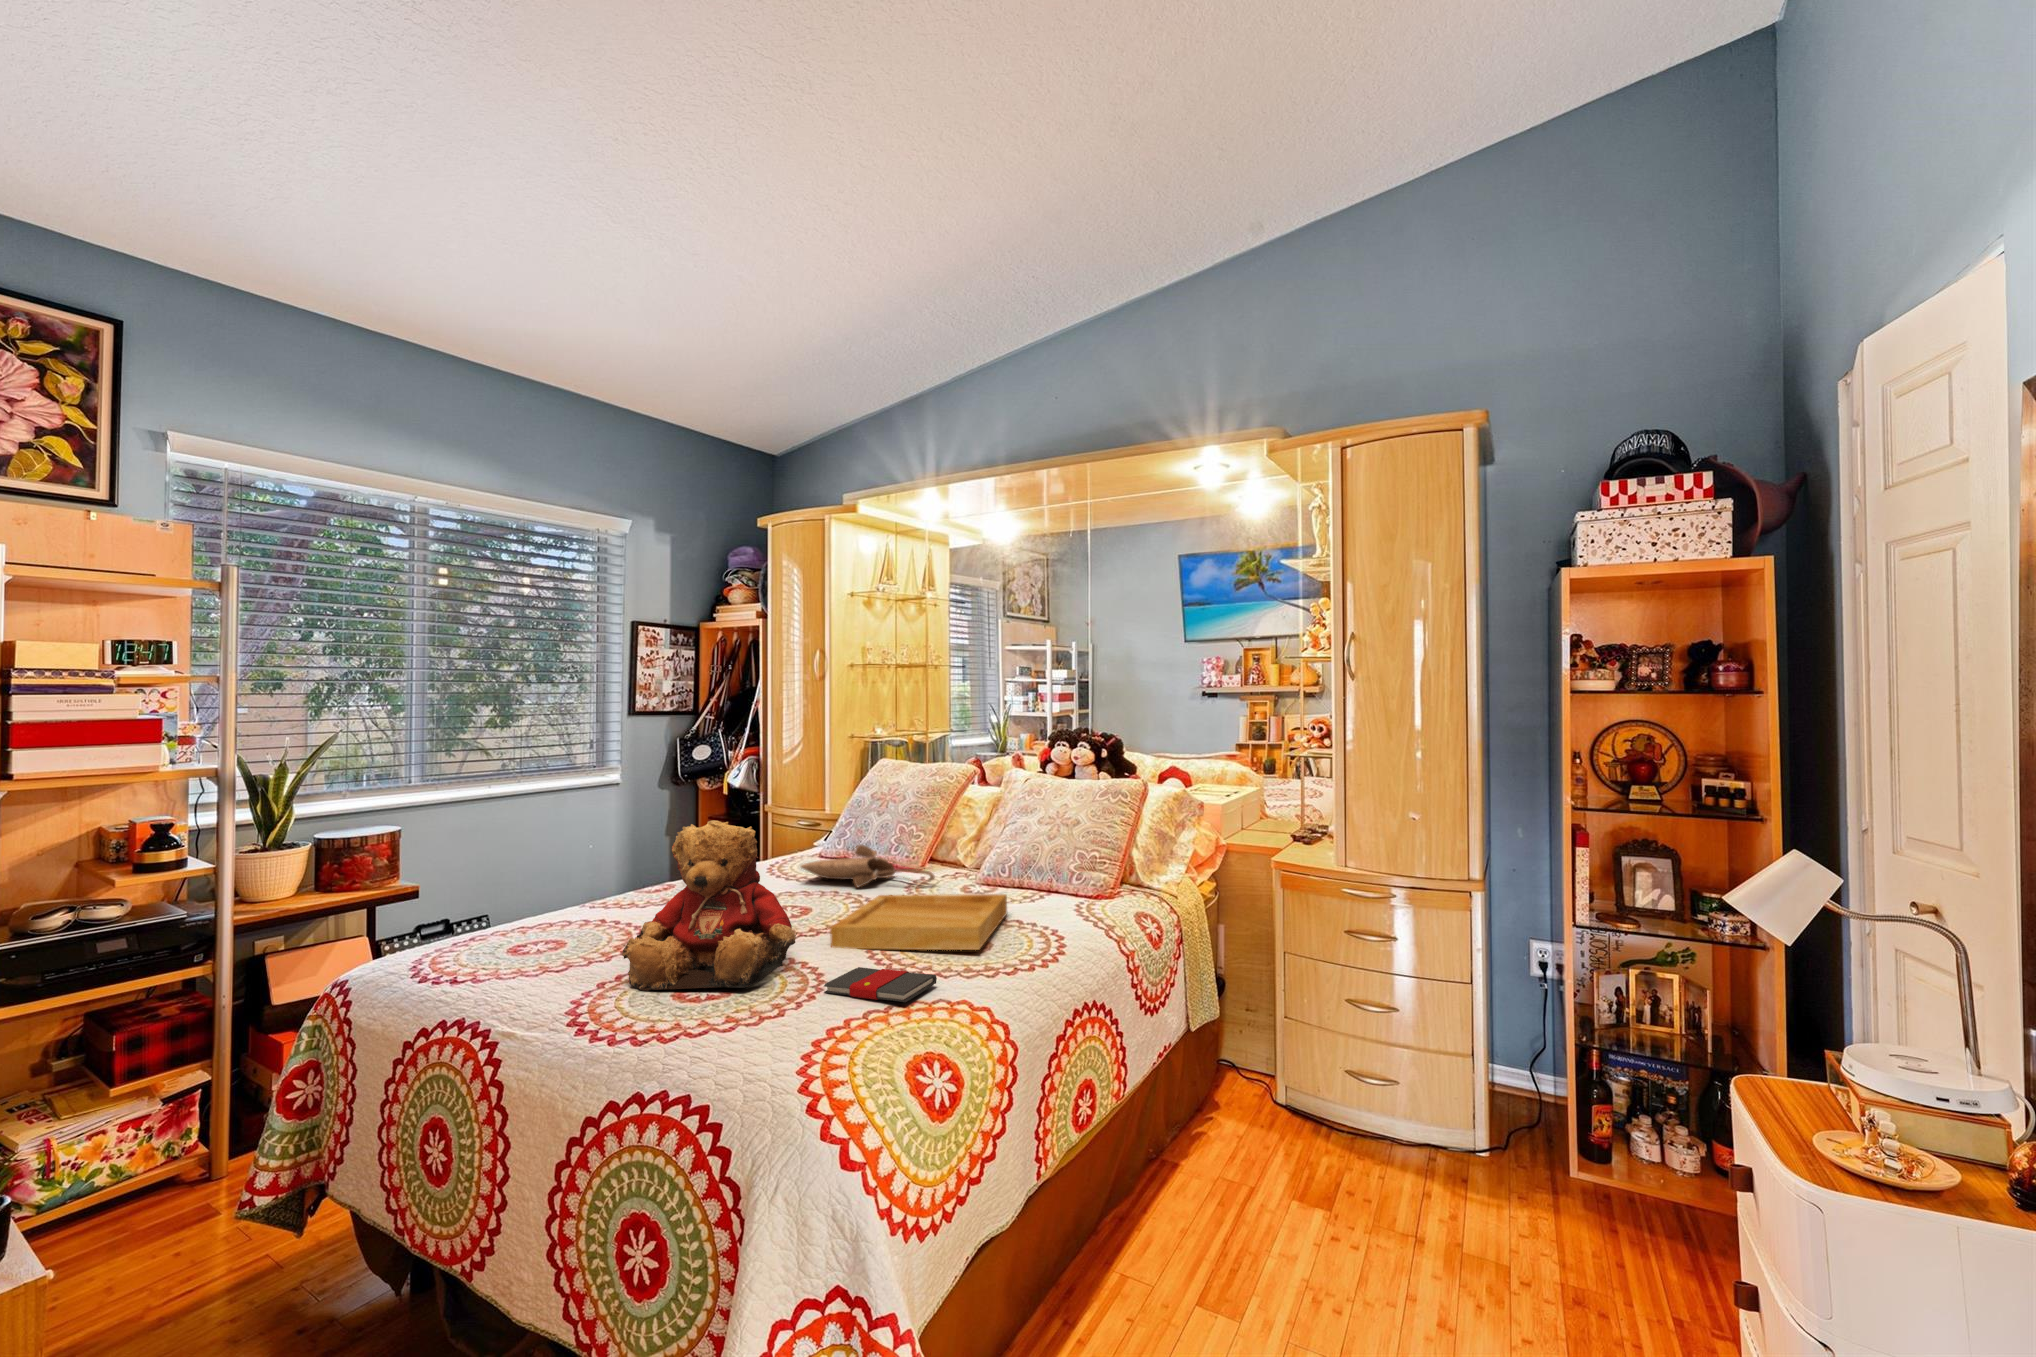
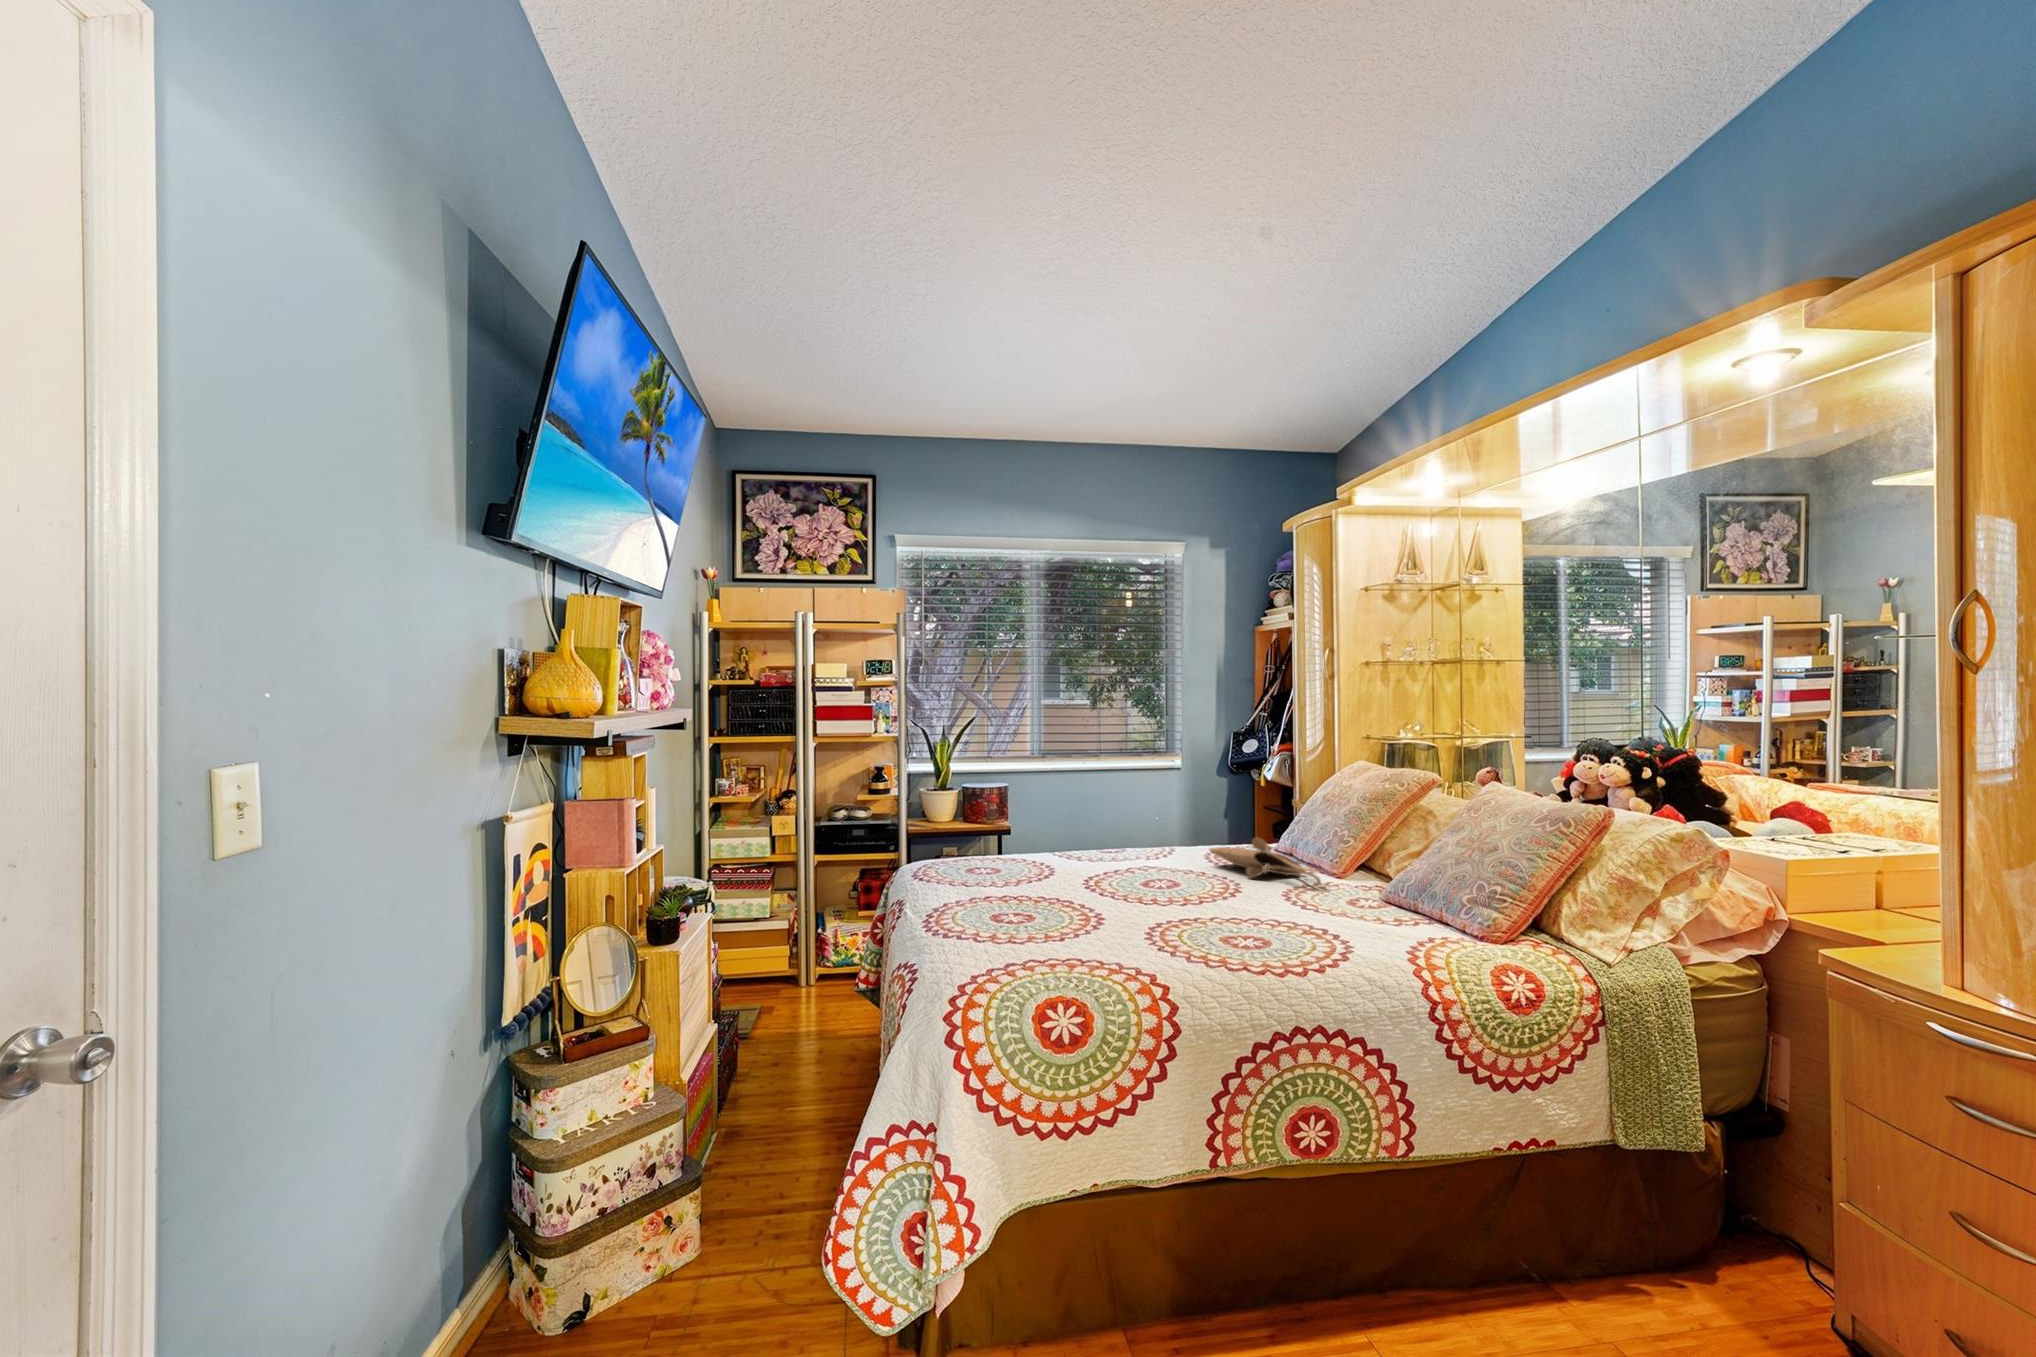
teddy bear: present [622,820,797,991] -> none [971,790,1088,921]
tray: present [830,894,1007,950] -> none [1139,884,1338,944]
book: present [824,967,937,1002] -> none [1070,929,1153,961]

